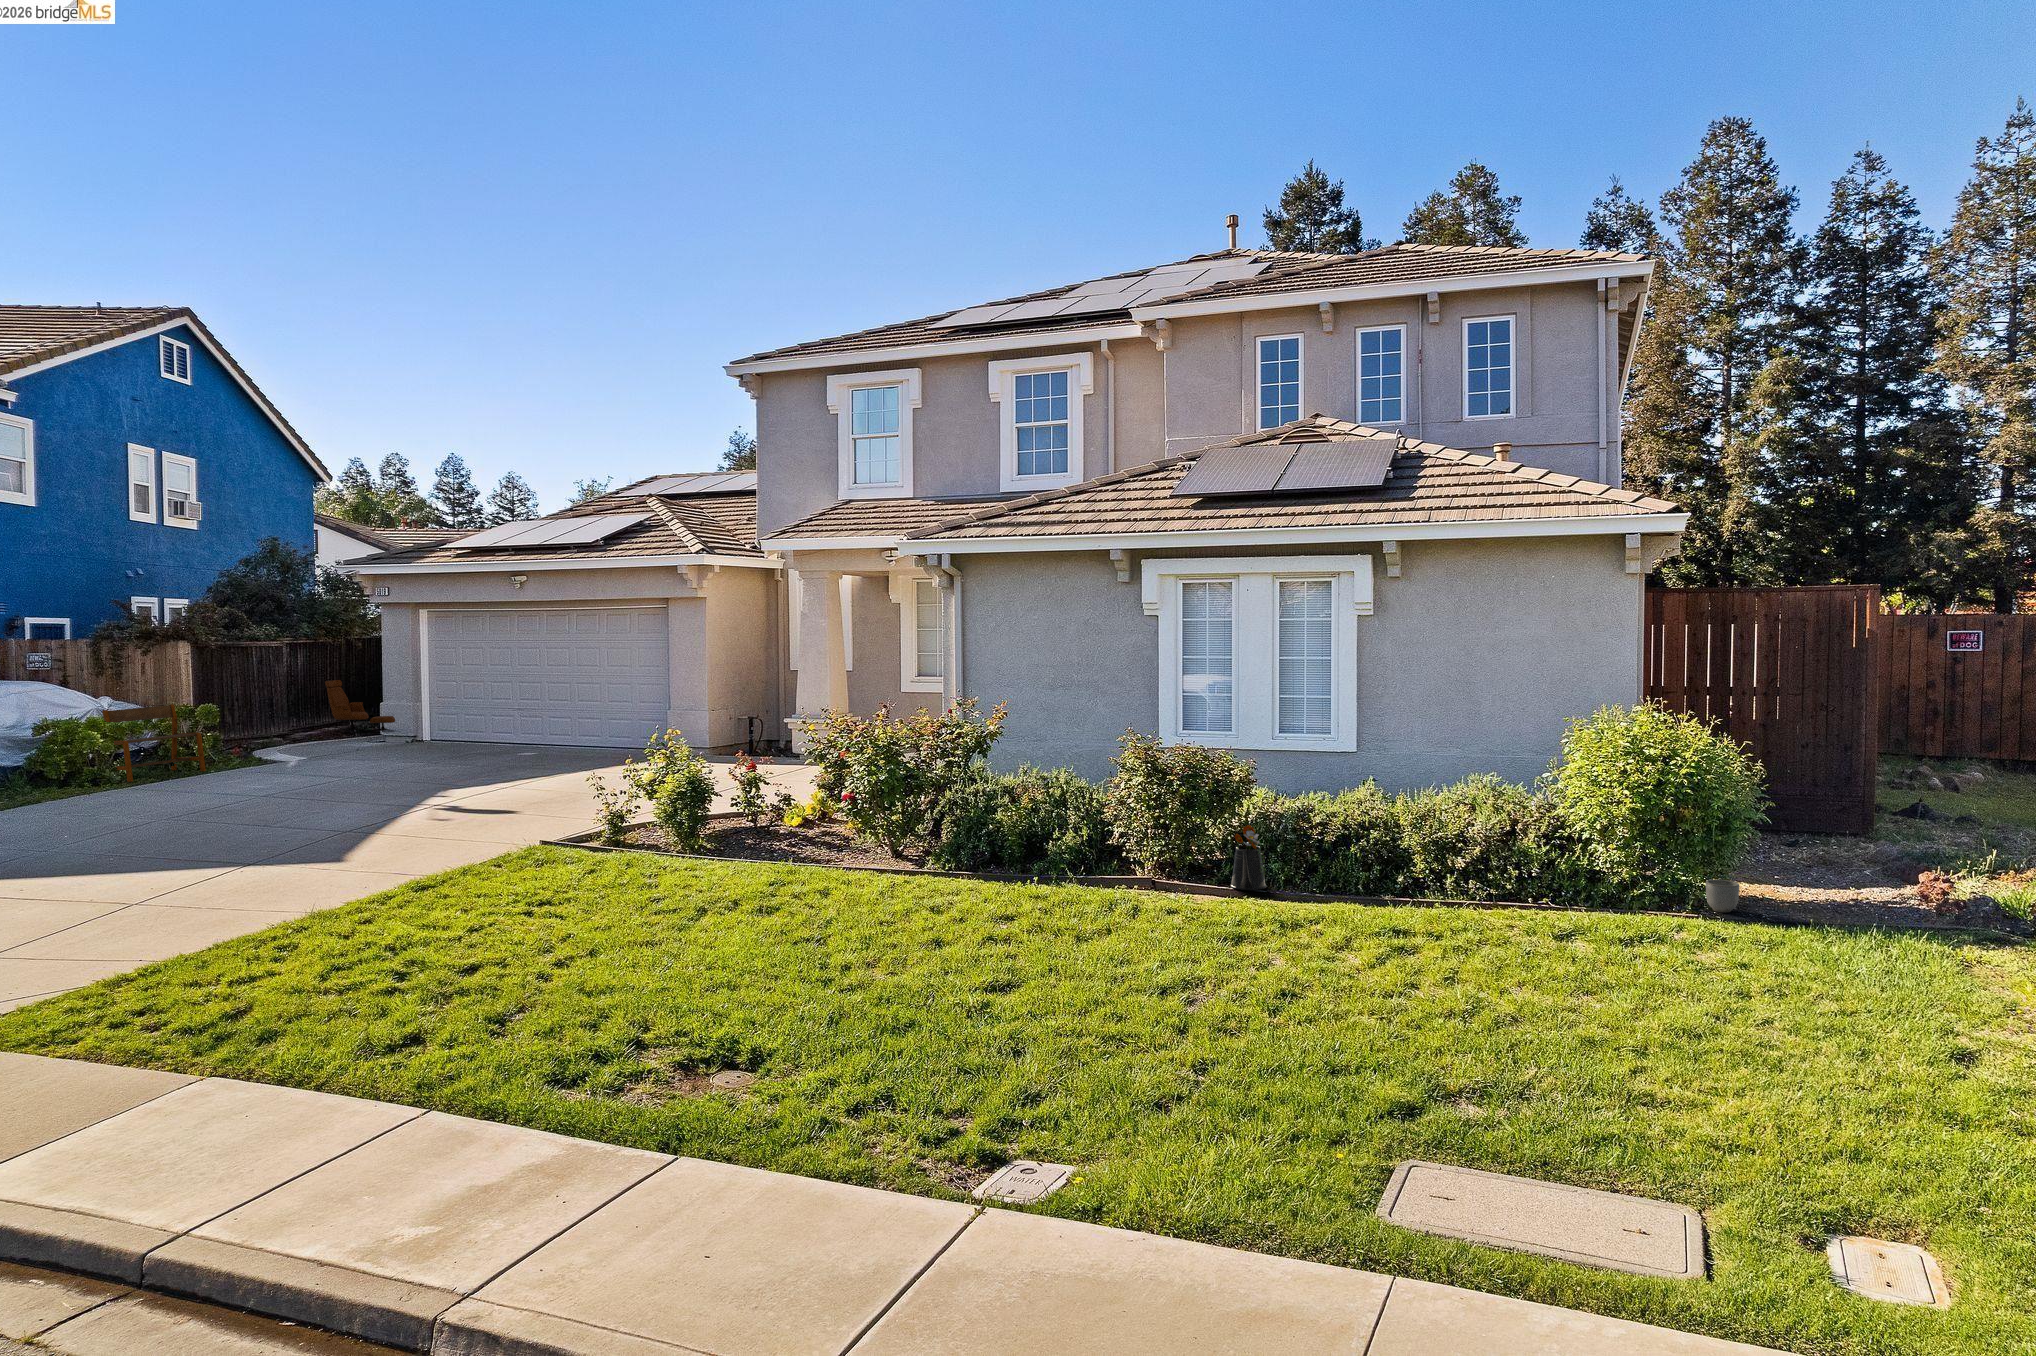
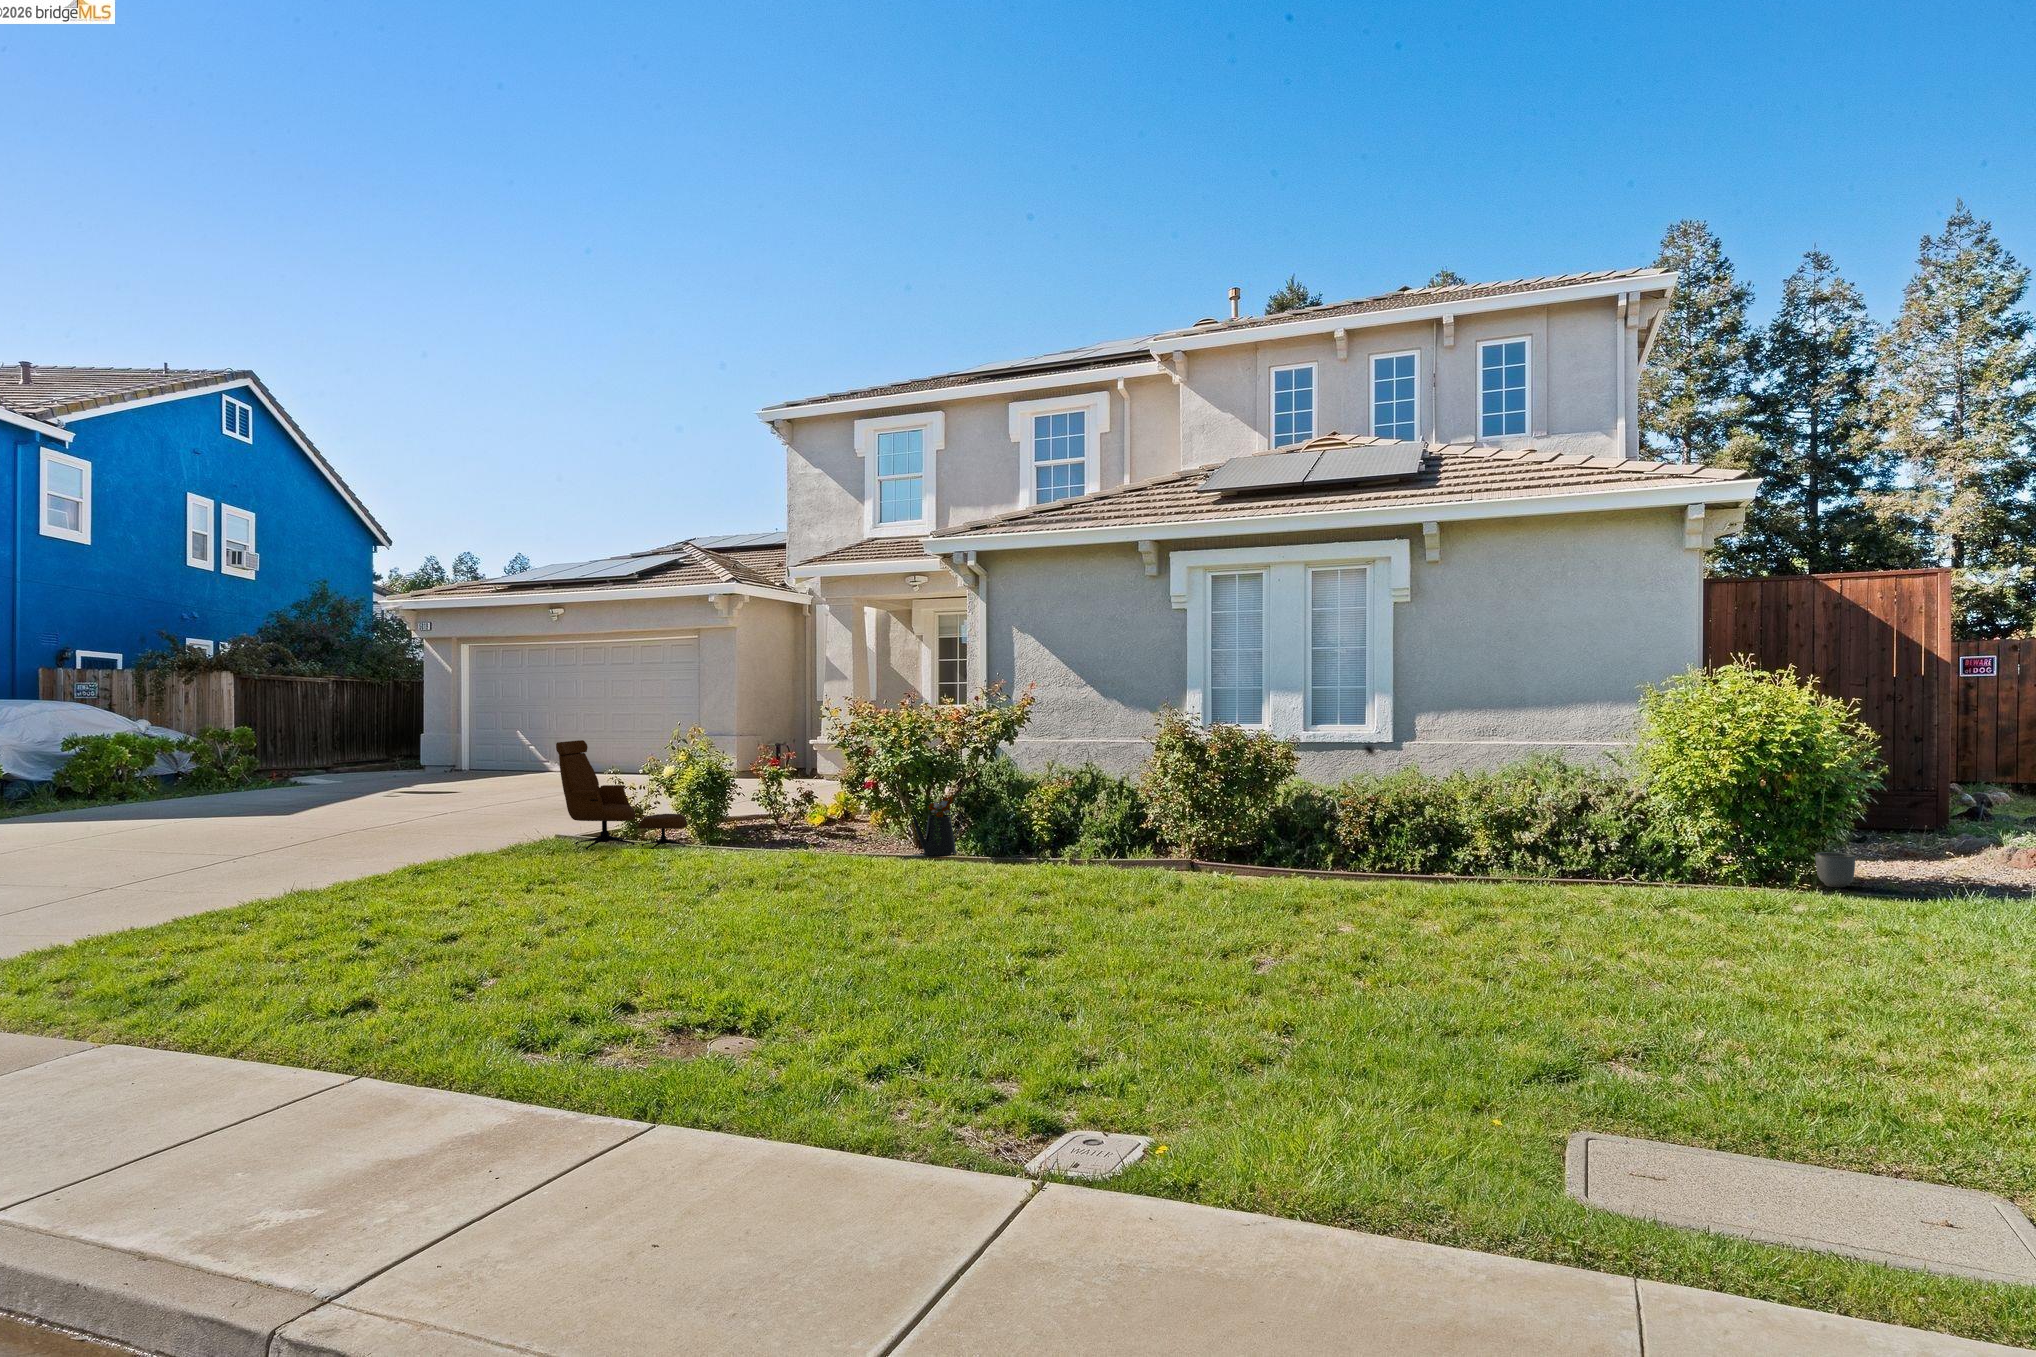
lounge chair: present [325,680,395,733] -> present [556,740,687,850]
bench: present [102,704,206,782] -> none [130,725,233,799]
watering can: present [1231,825,1266,890] -> present [912,796,962,856]

